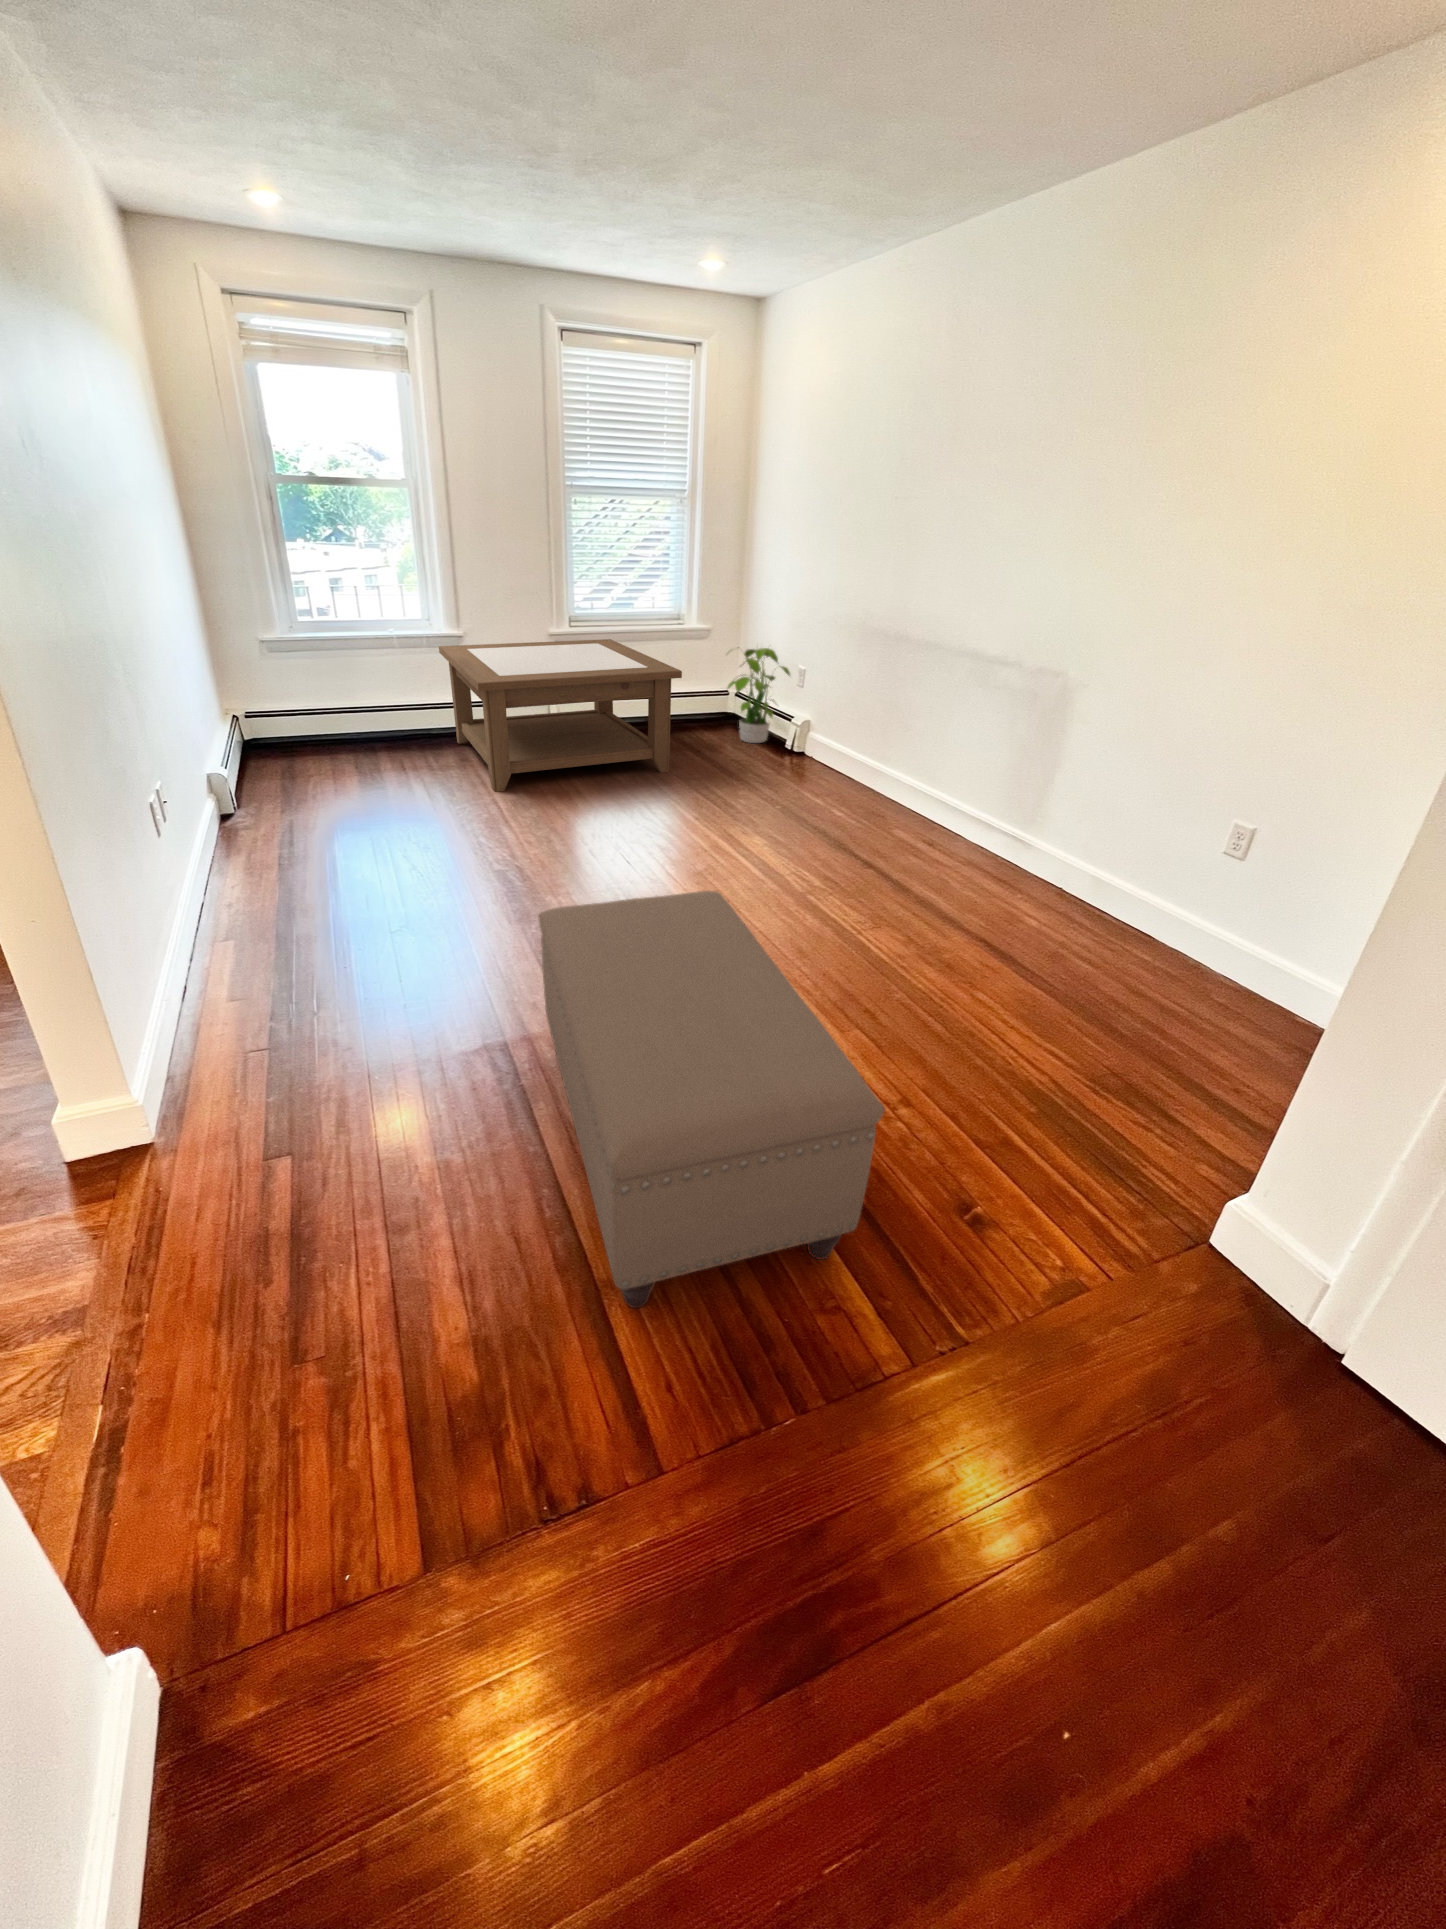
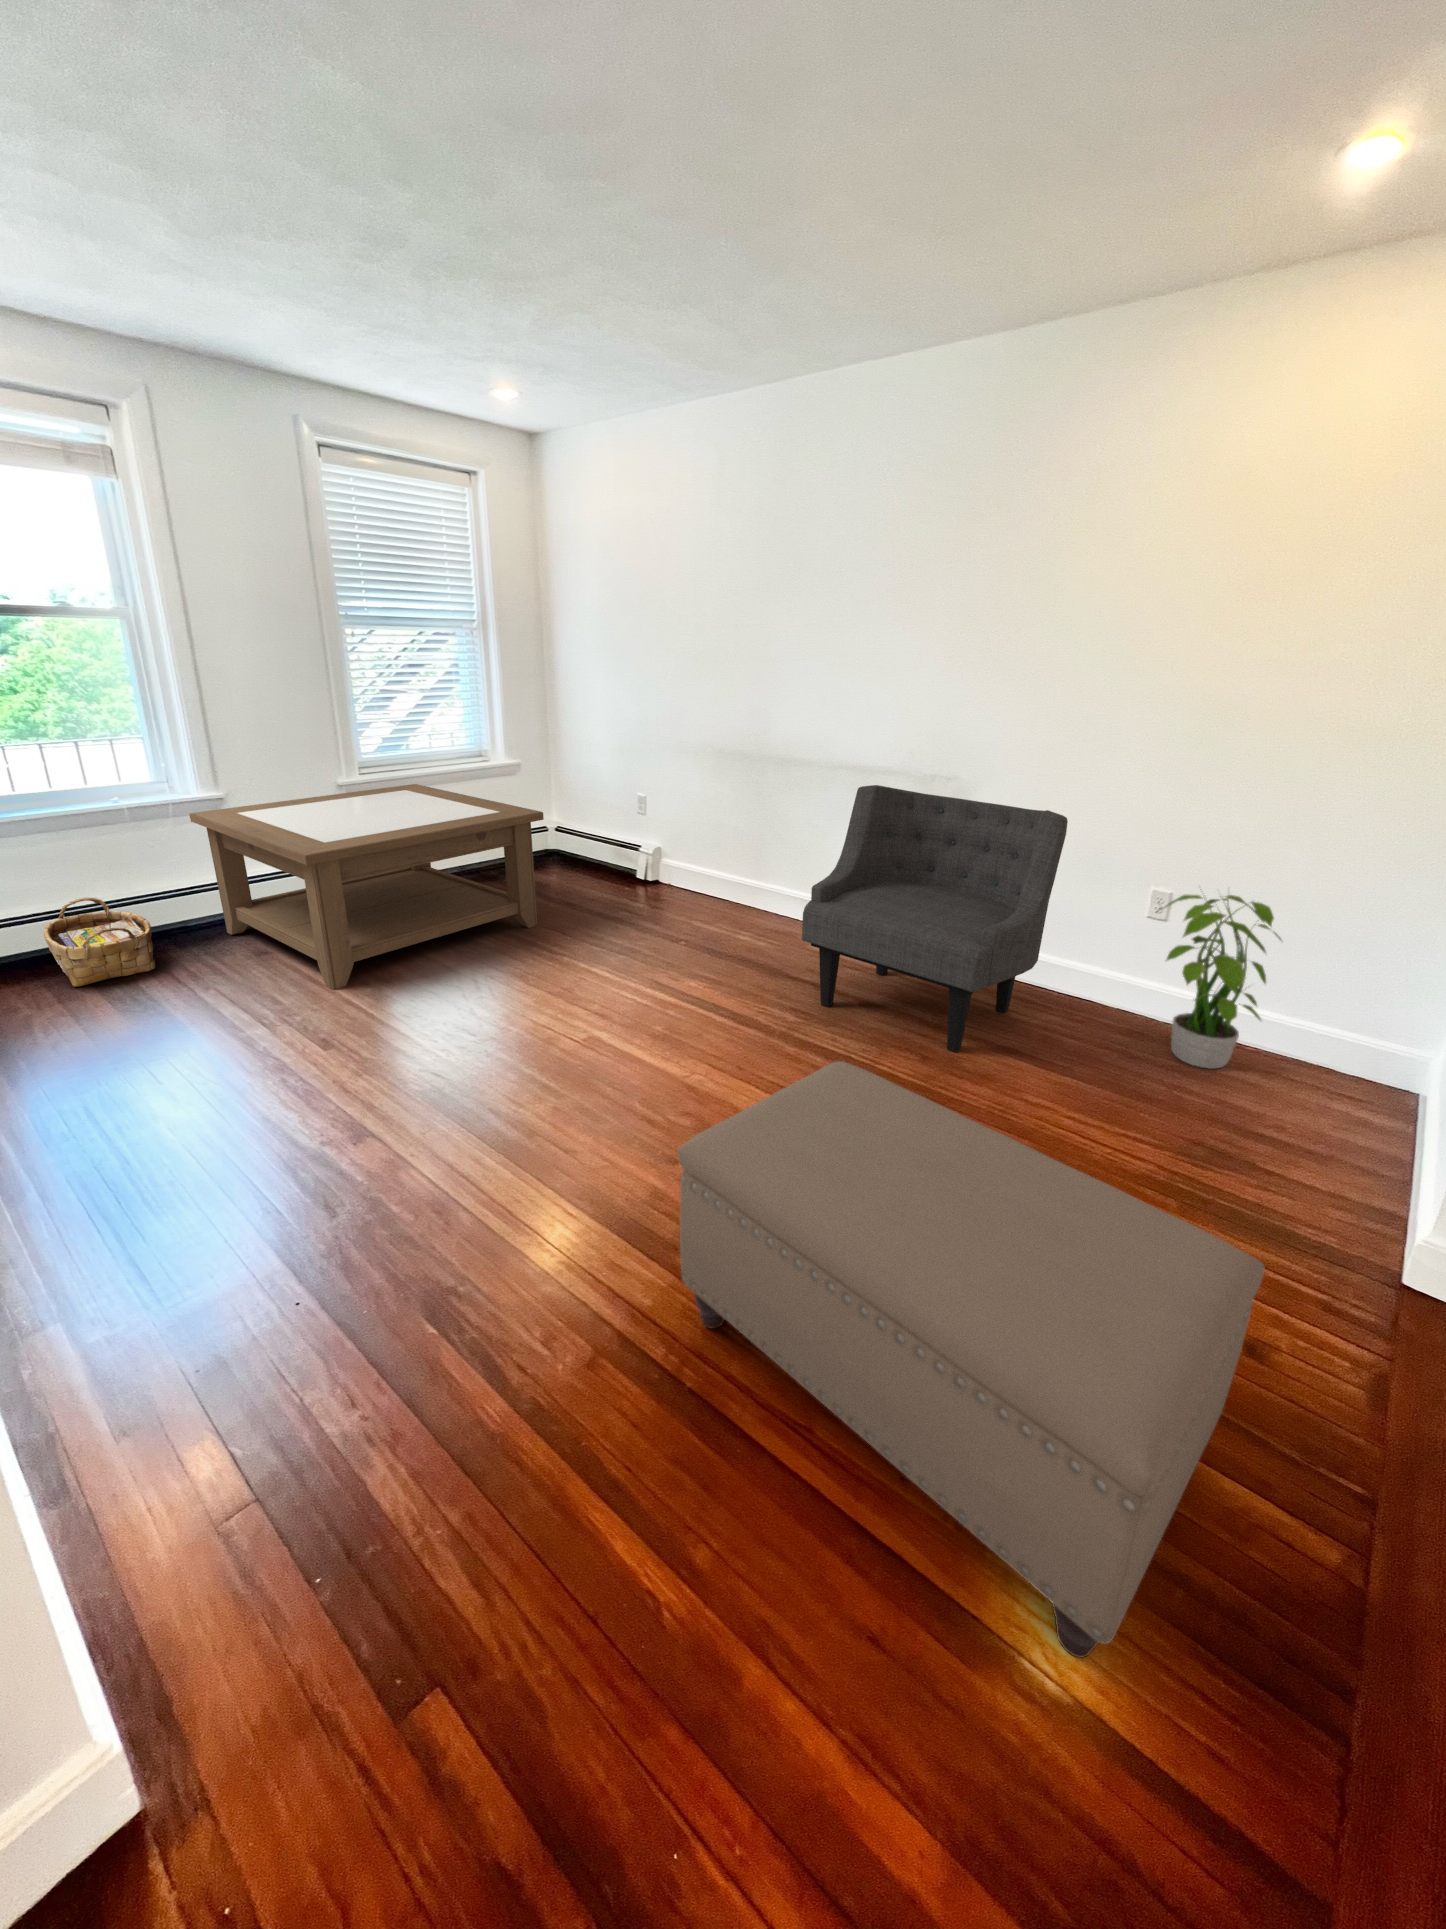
potted plant: present [728,647,790,743] -> present [1157,891,1281,1069]
armchair: none [840,670,1133,943] -> present [802,785,1068,1053]
woven basket: none [342,701,403,762] -> present [44,897,155,987]

